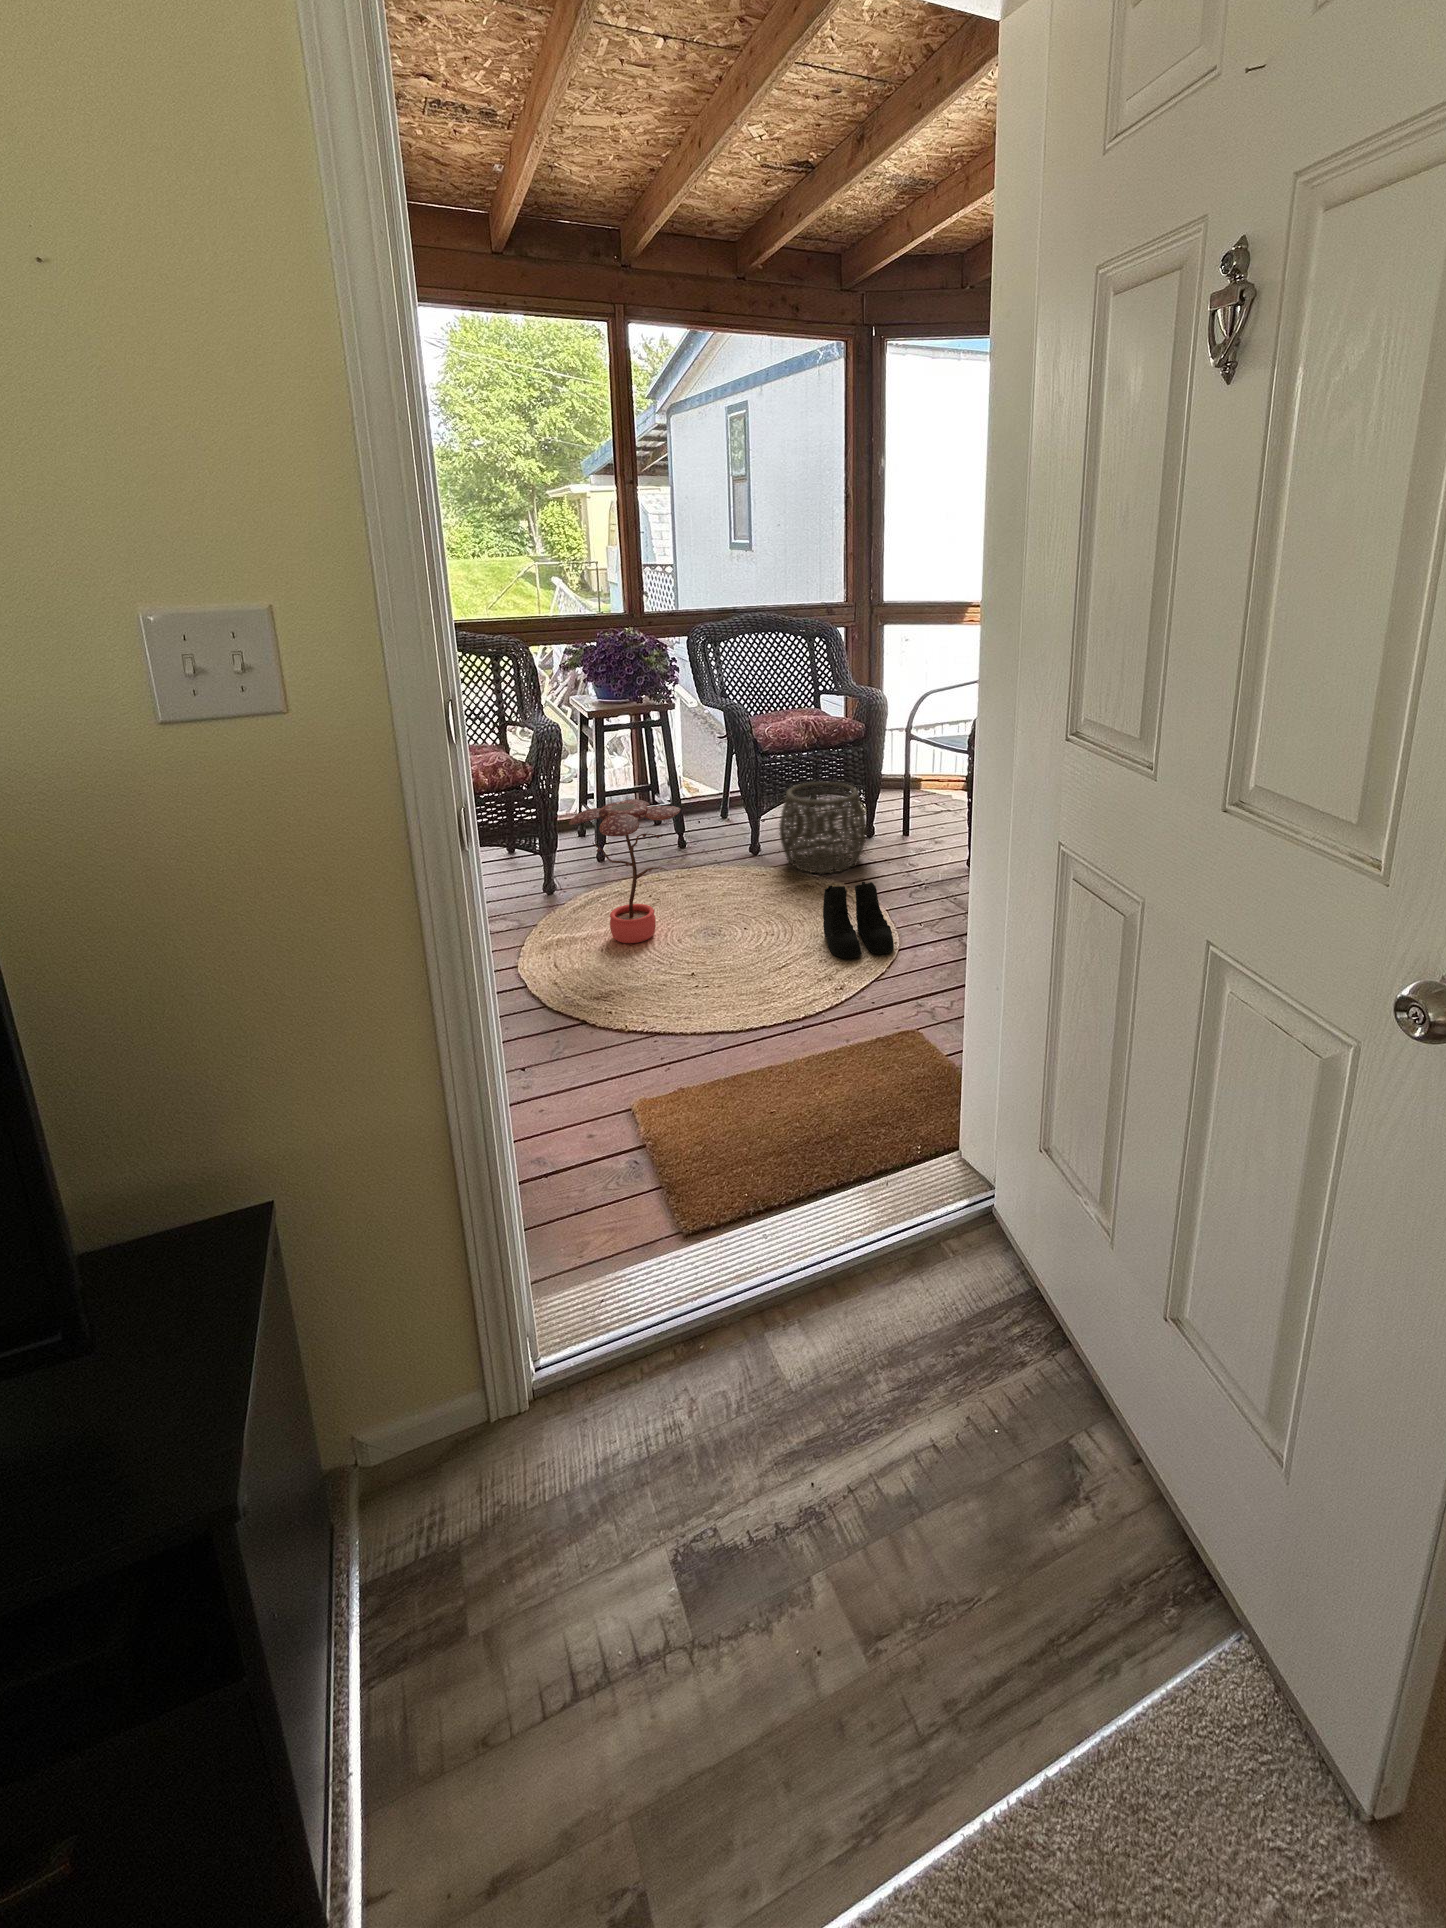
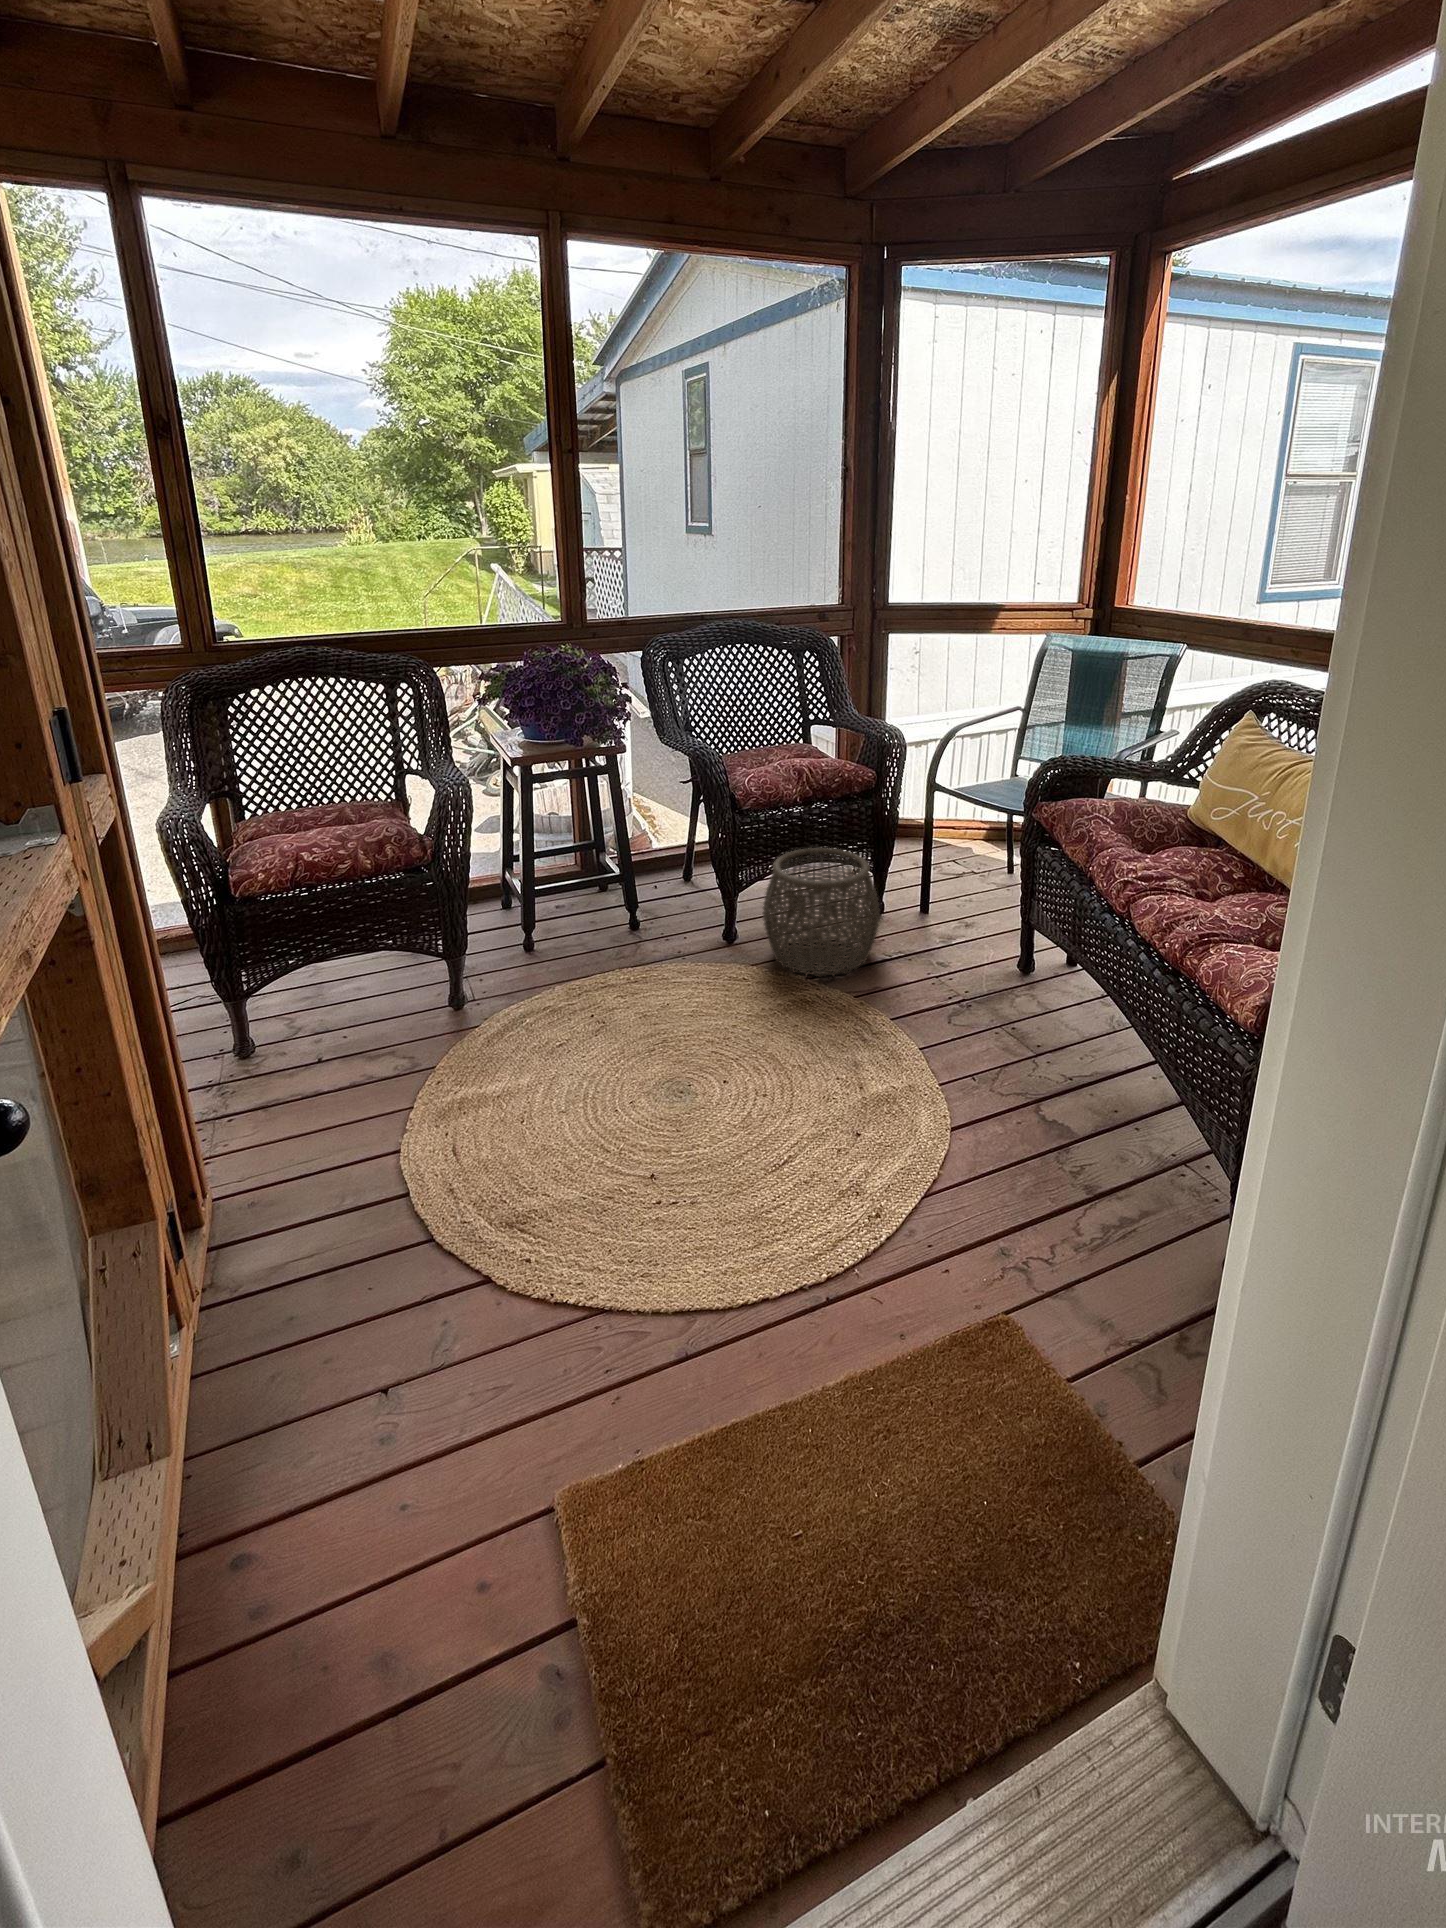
potted plant: present [569,799,681,943] -> none [479,894,636,1101]
boots: present [823,882,894,958] -> none [836,1015,940,1141]

